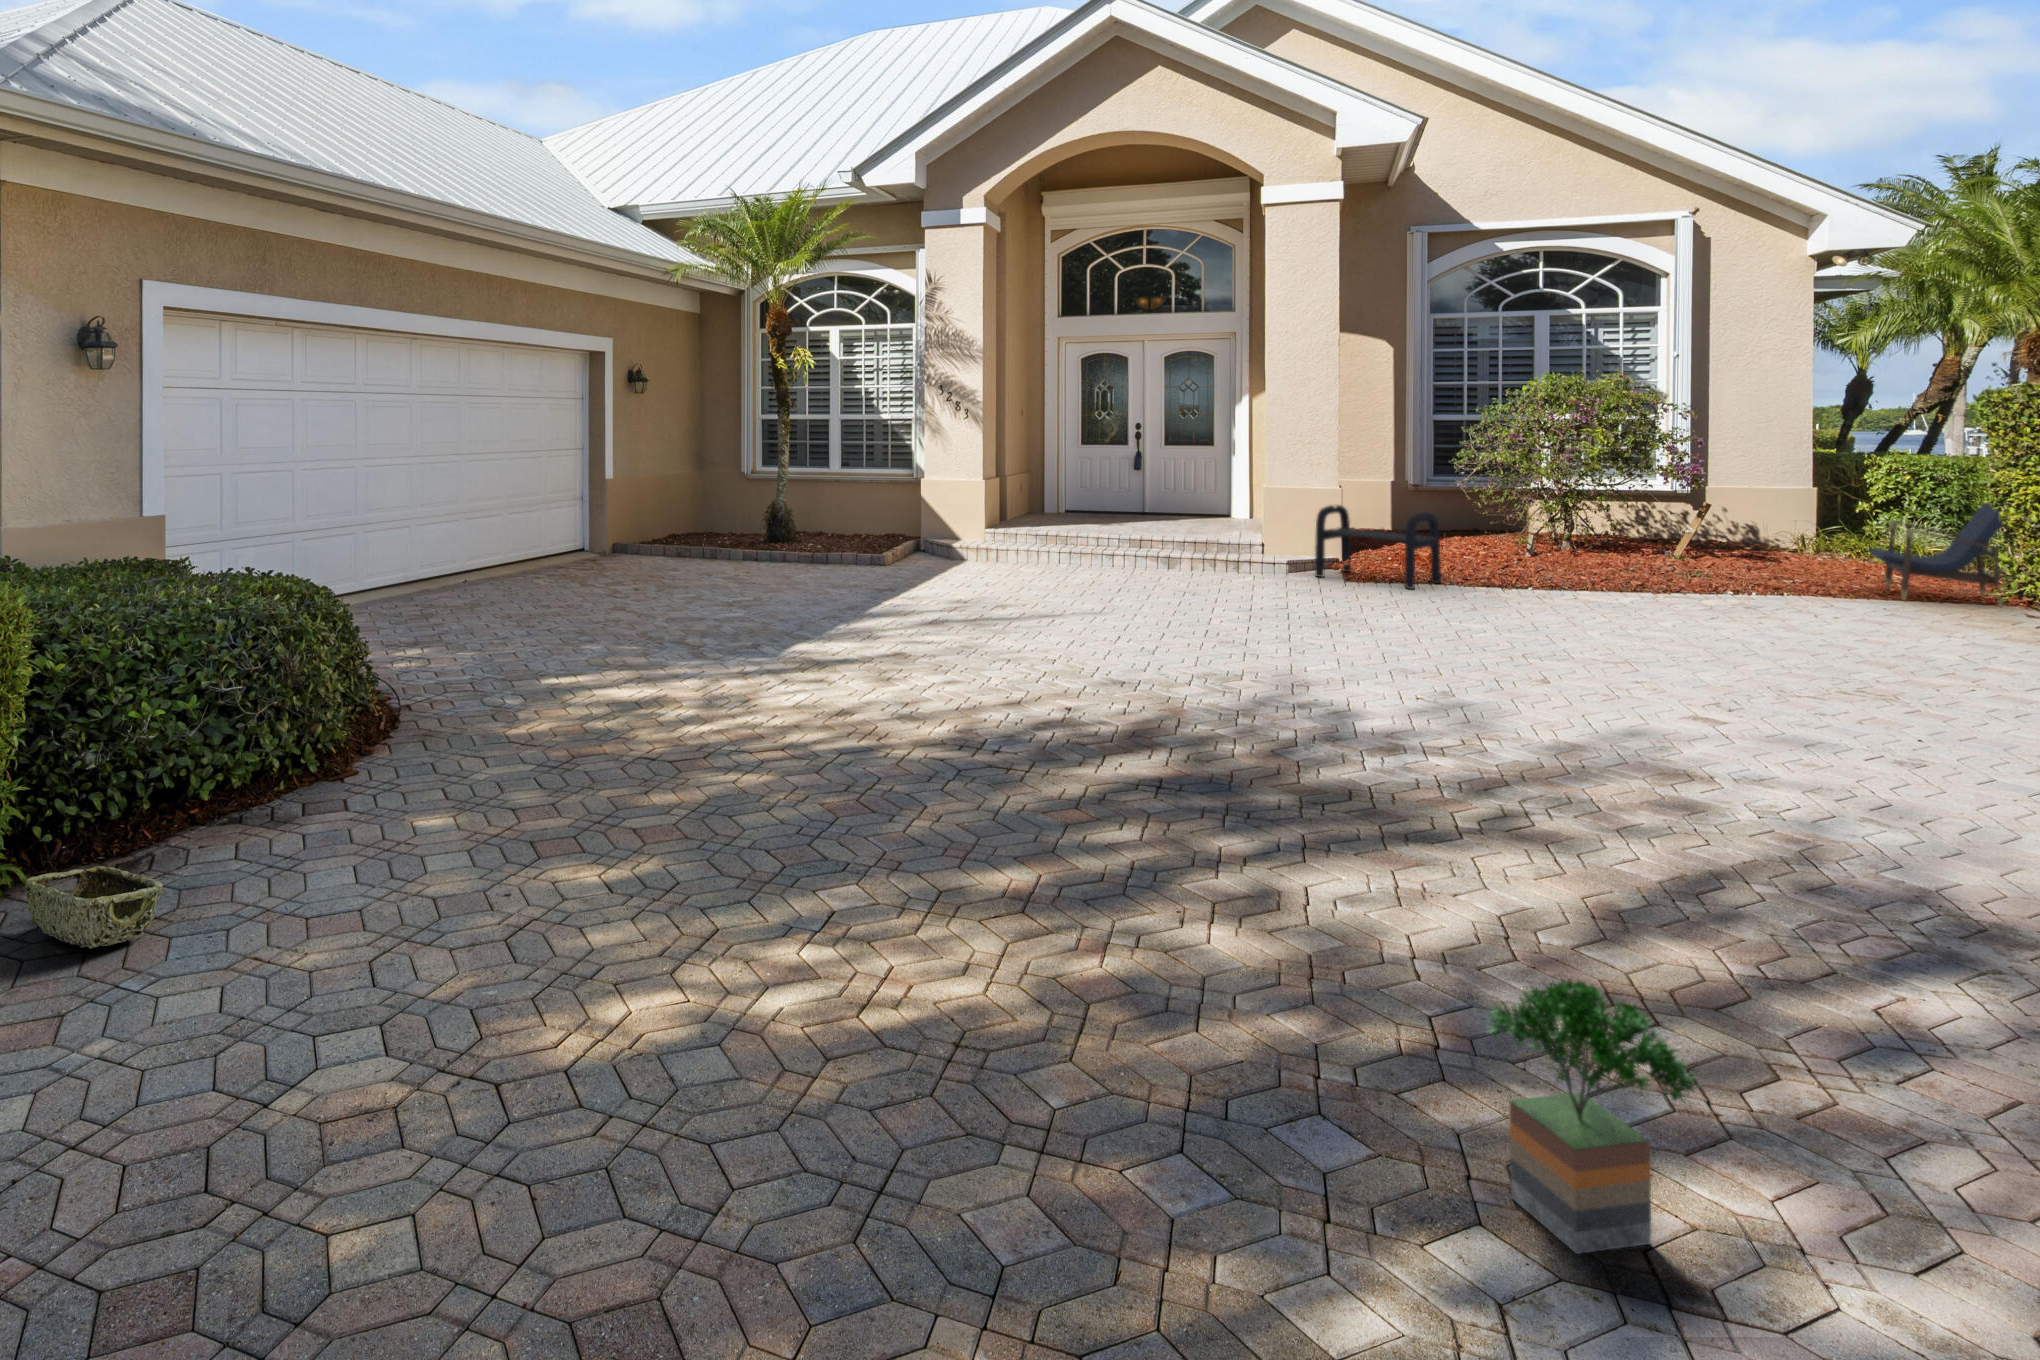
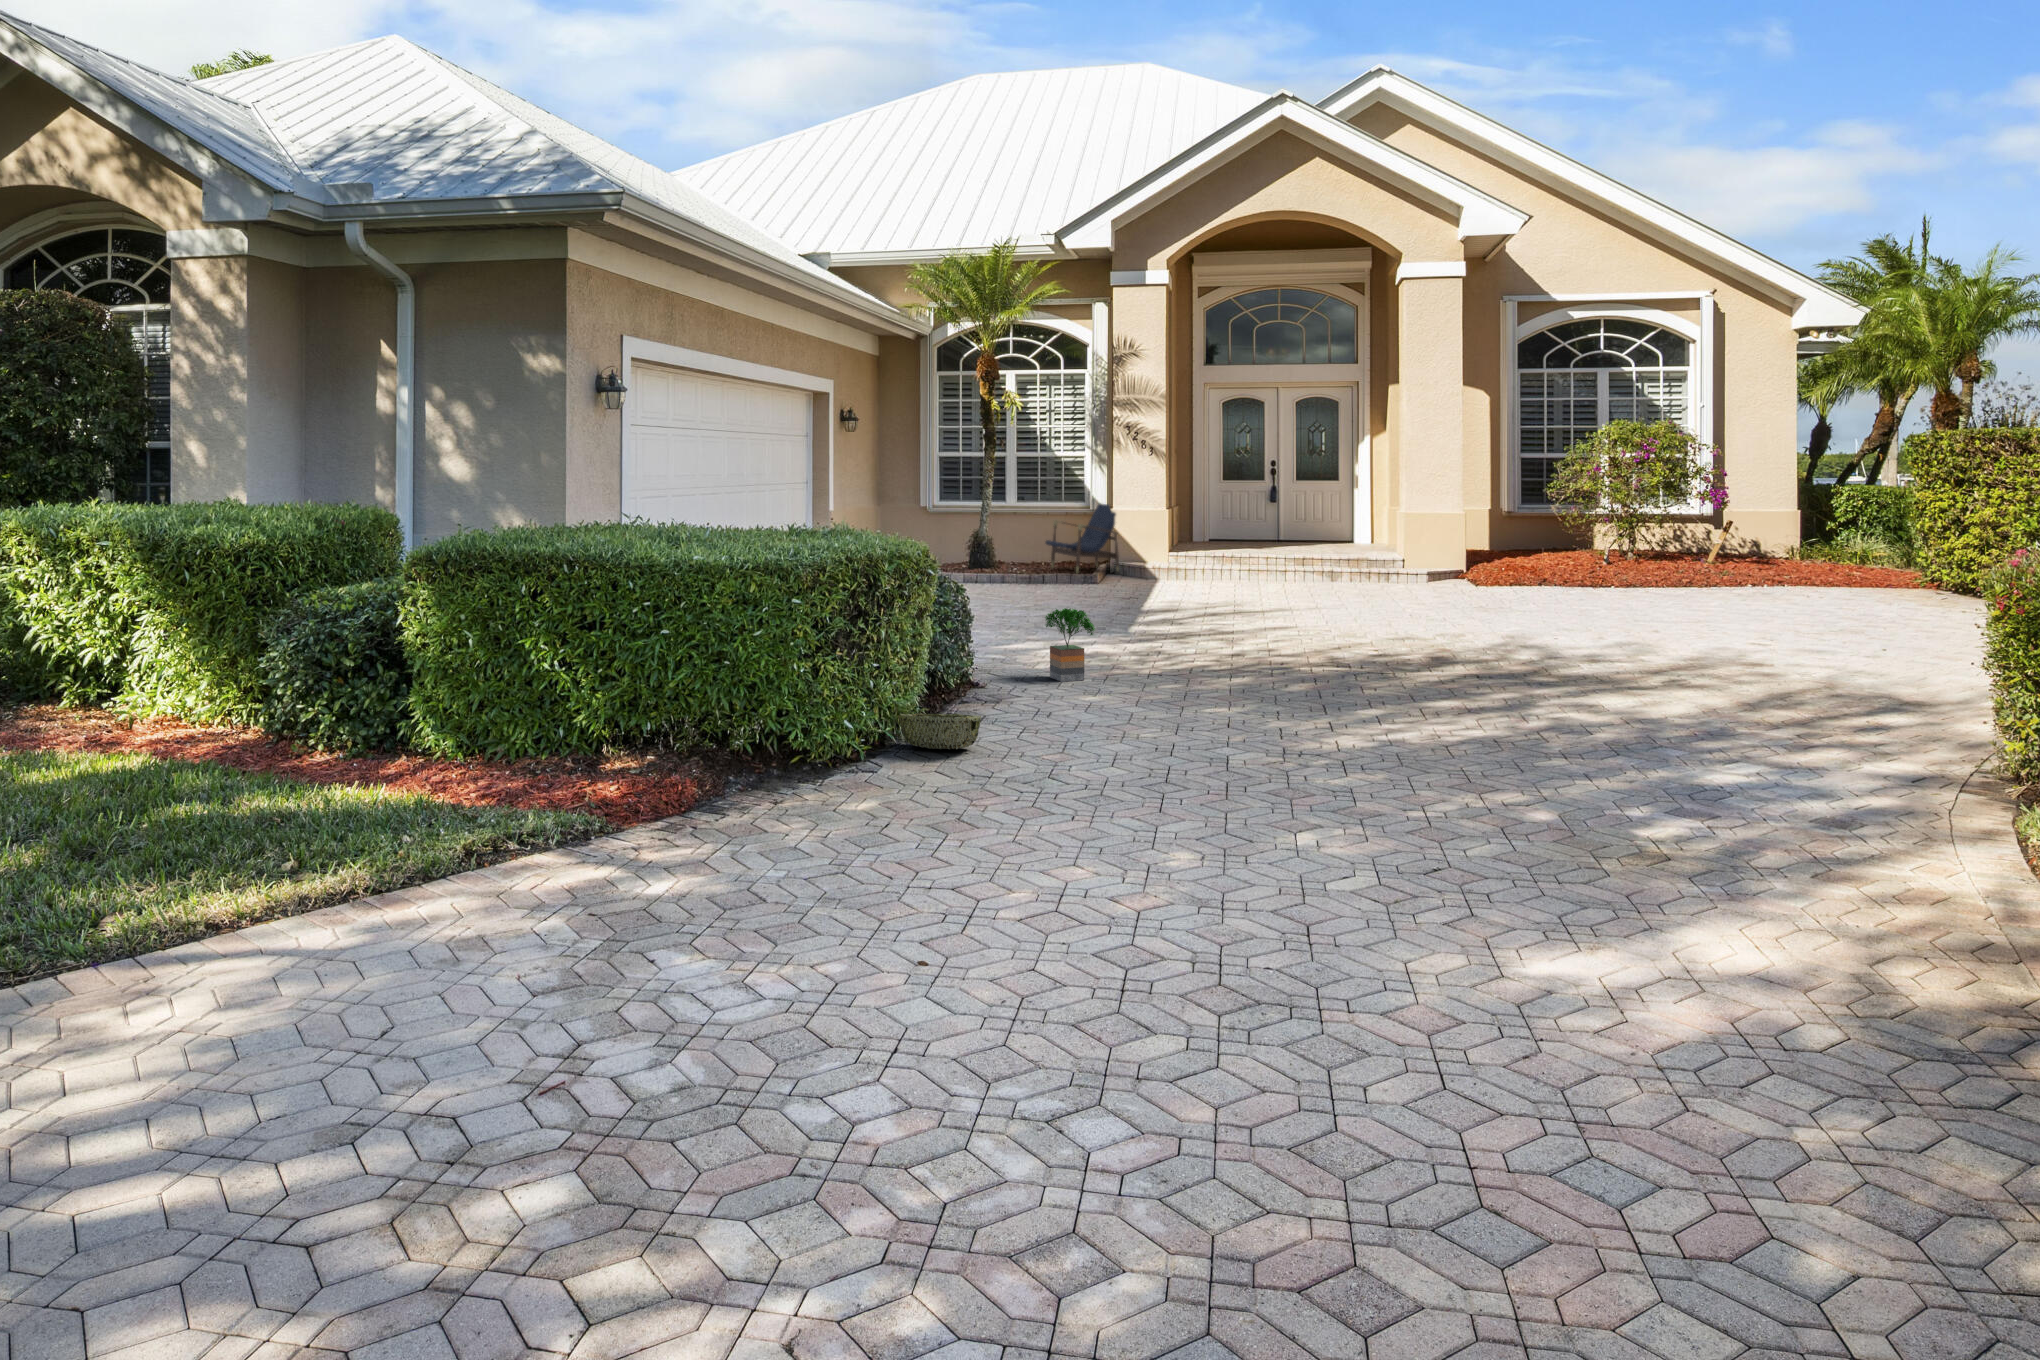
lounge chair: present [1869,502,2003,606] -> present [1046,503,1119,573]
bench: present [1315,505,1441,589] -> none [1445,525,1541,589]
potted tree: present [1488,979,1696,1254] -> present [1045,608,1095,682]

